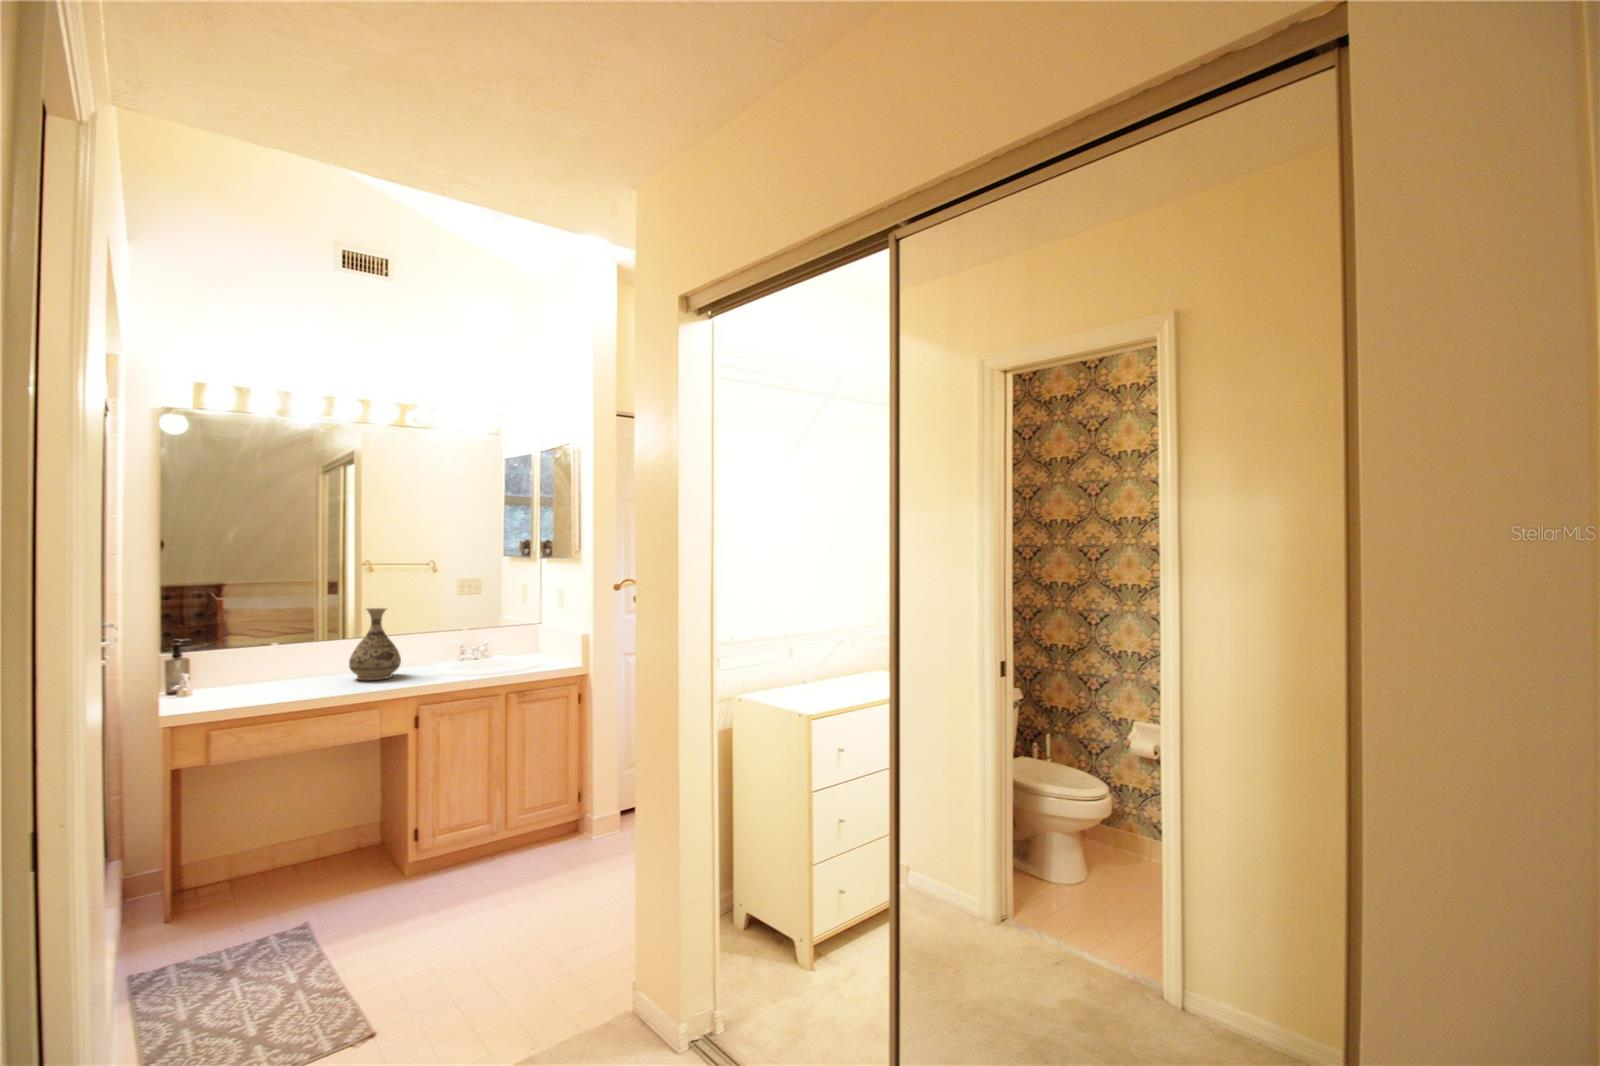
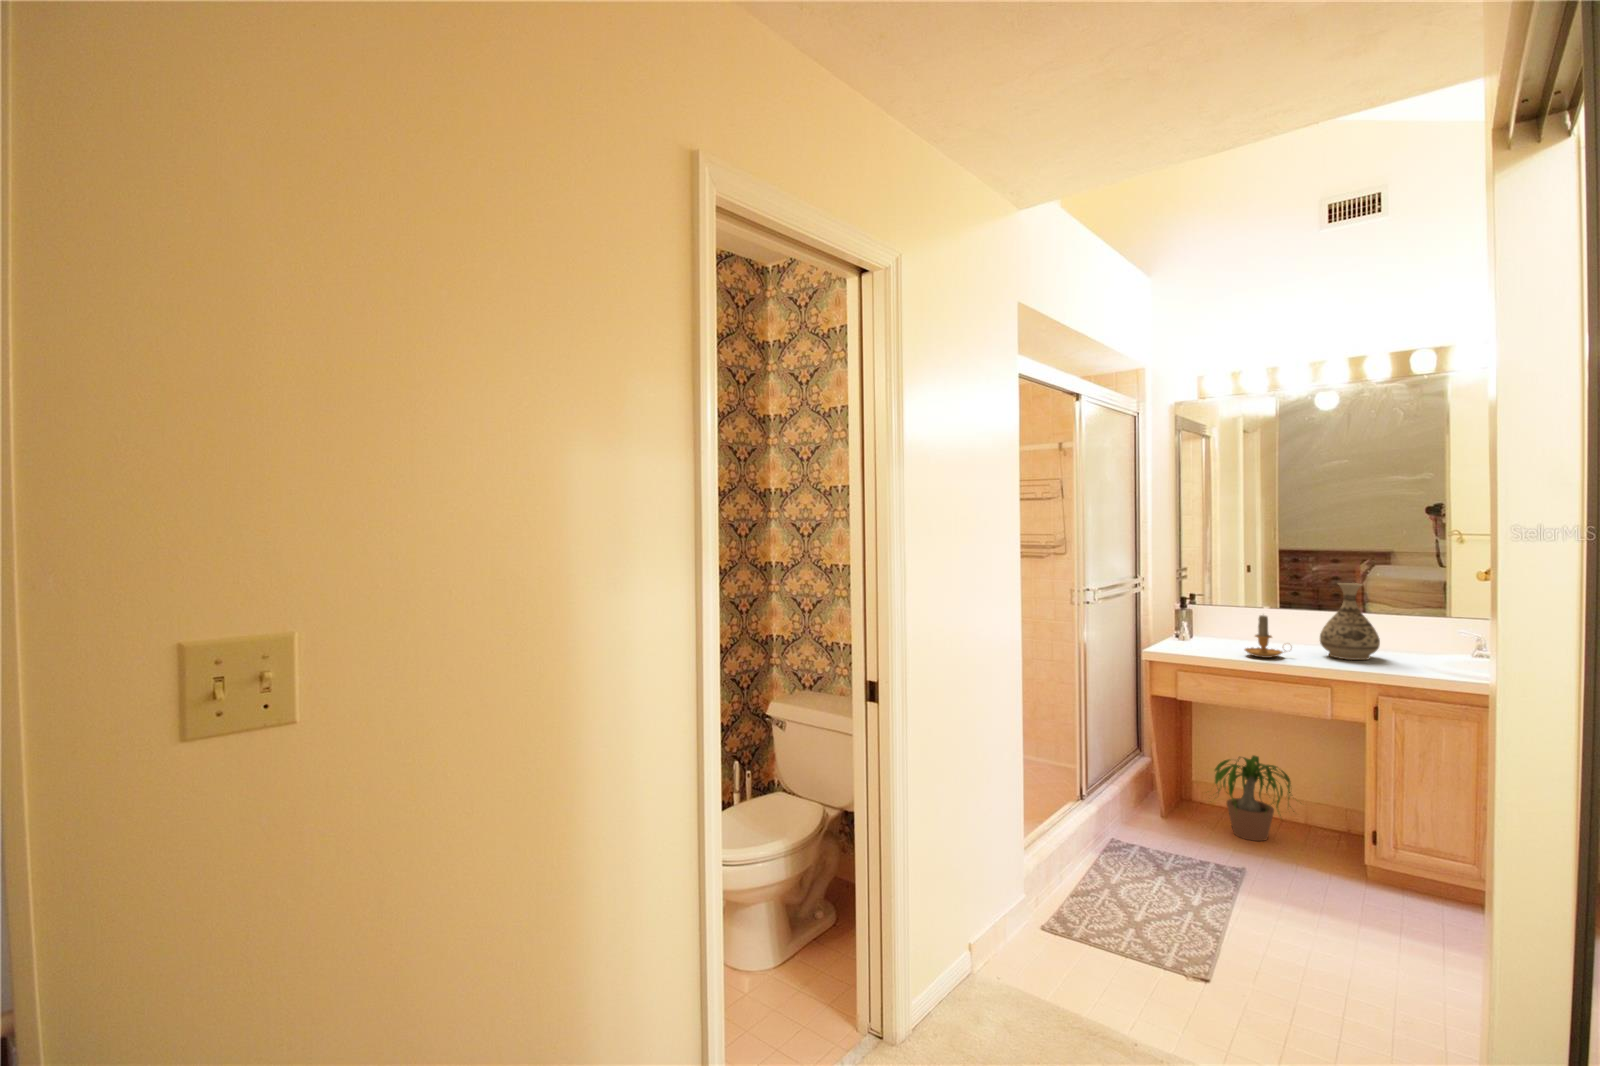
candle: none [284,646,331,693] -> present [1245,615,1283,658]
potted plant: none [225,804,343,900] -> present [1215,756,1294,841]

